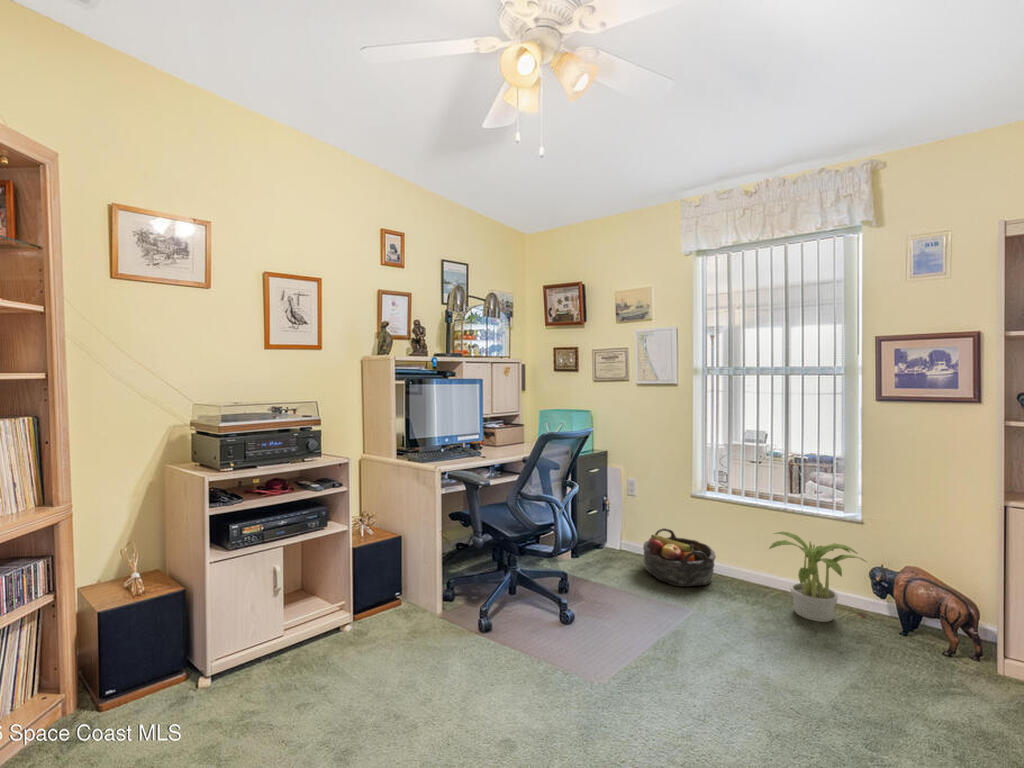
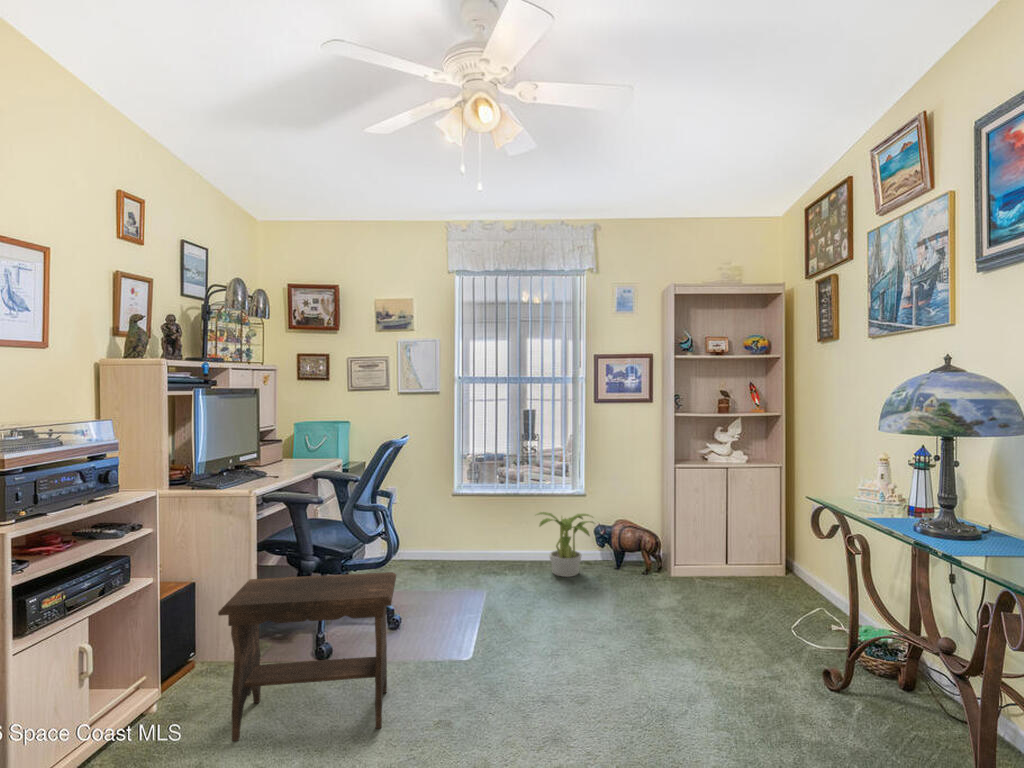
basket: present [643,528,716,587] -> none [422,531,487,579]
footstool: none [361,536,518,709] -> present [218,572,396,741]

